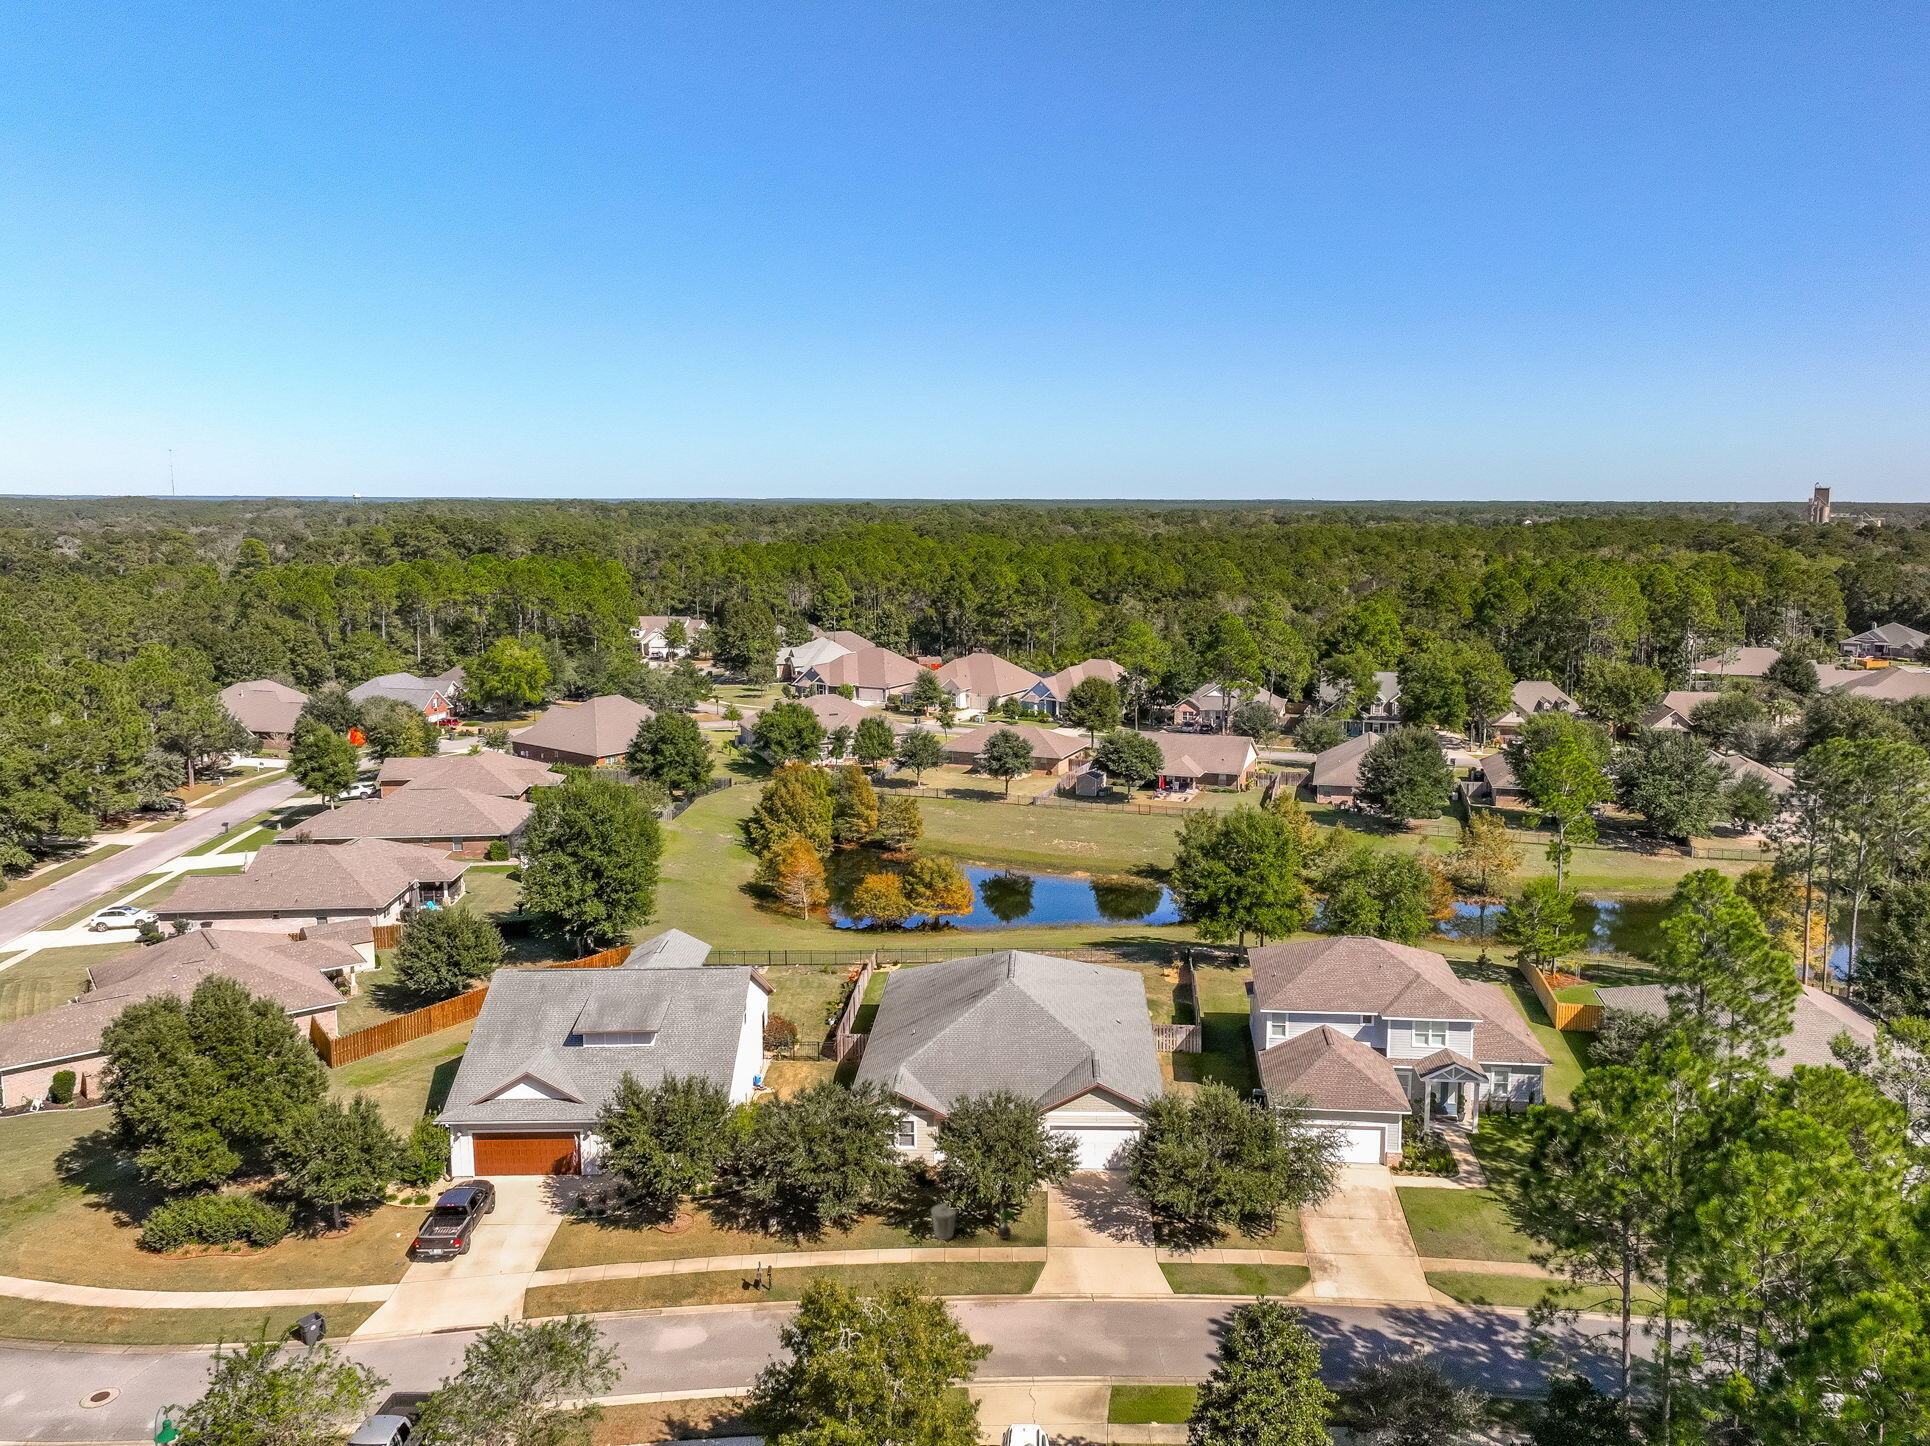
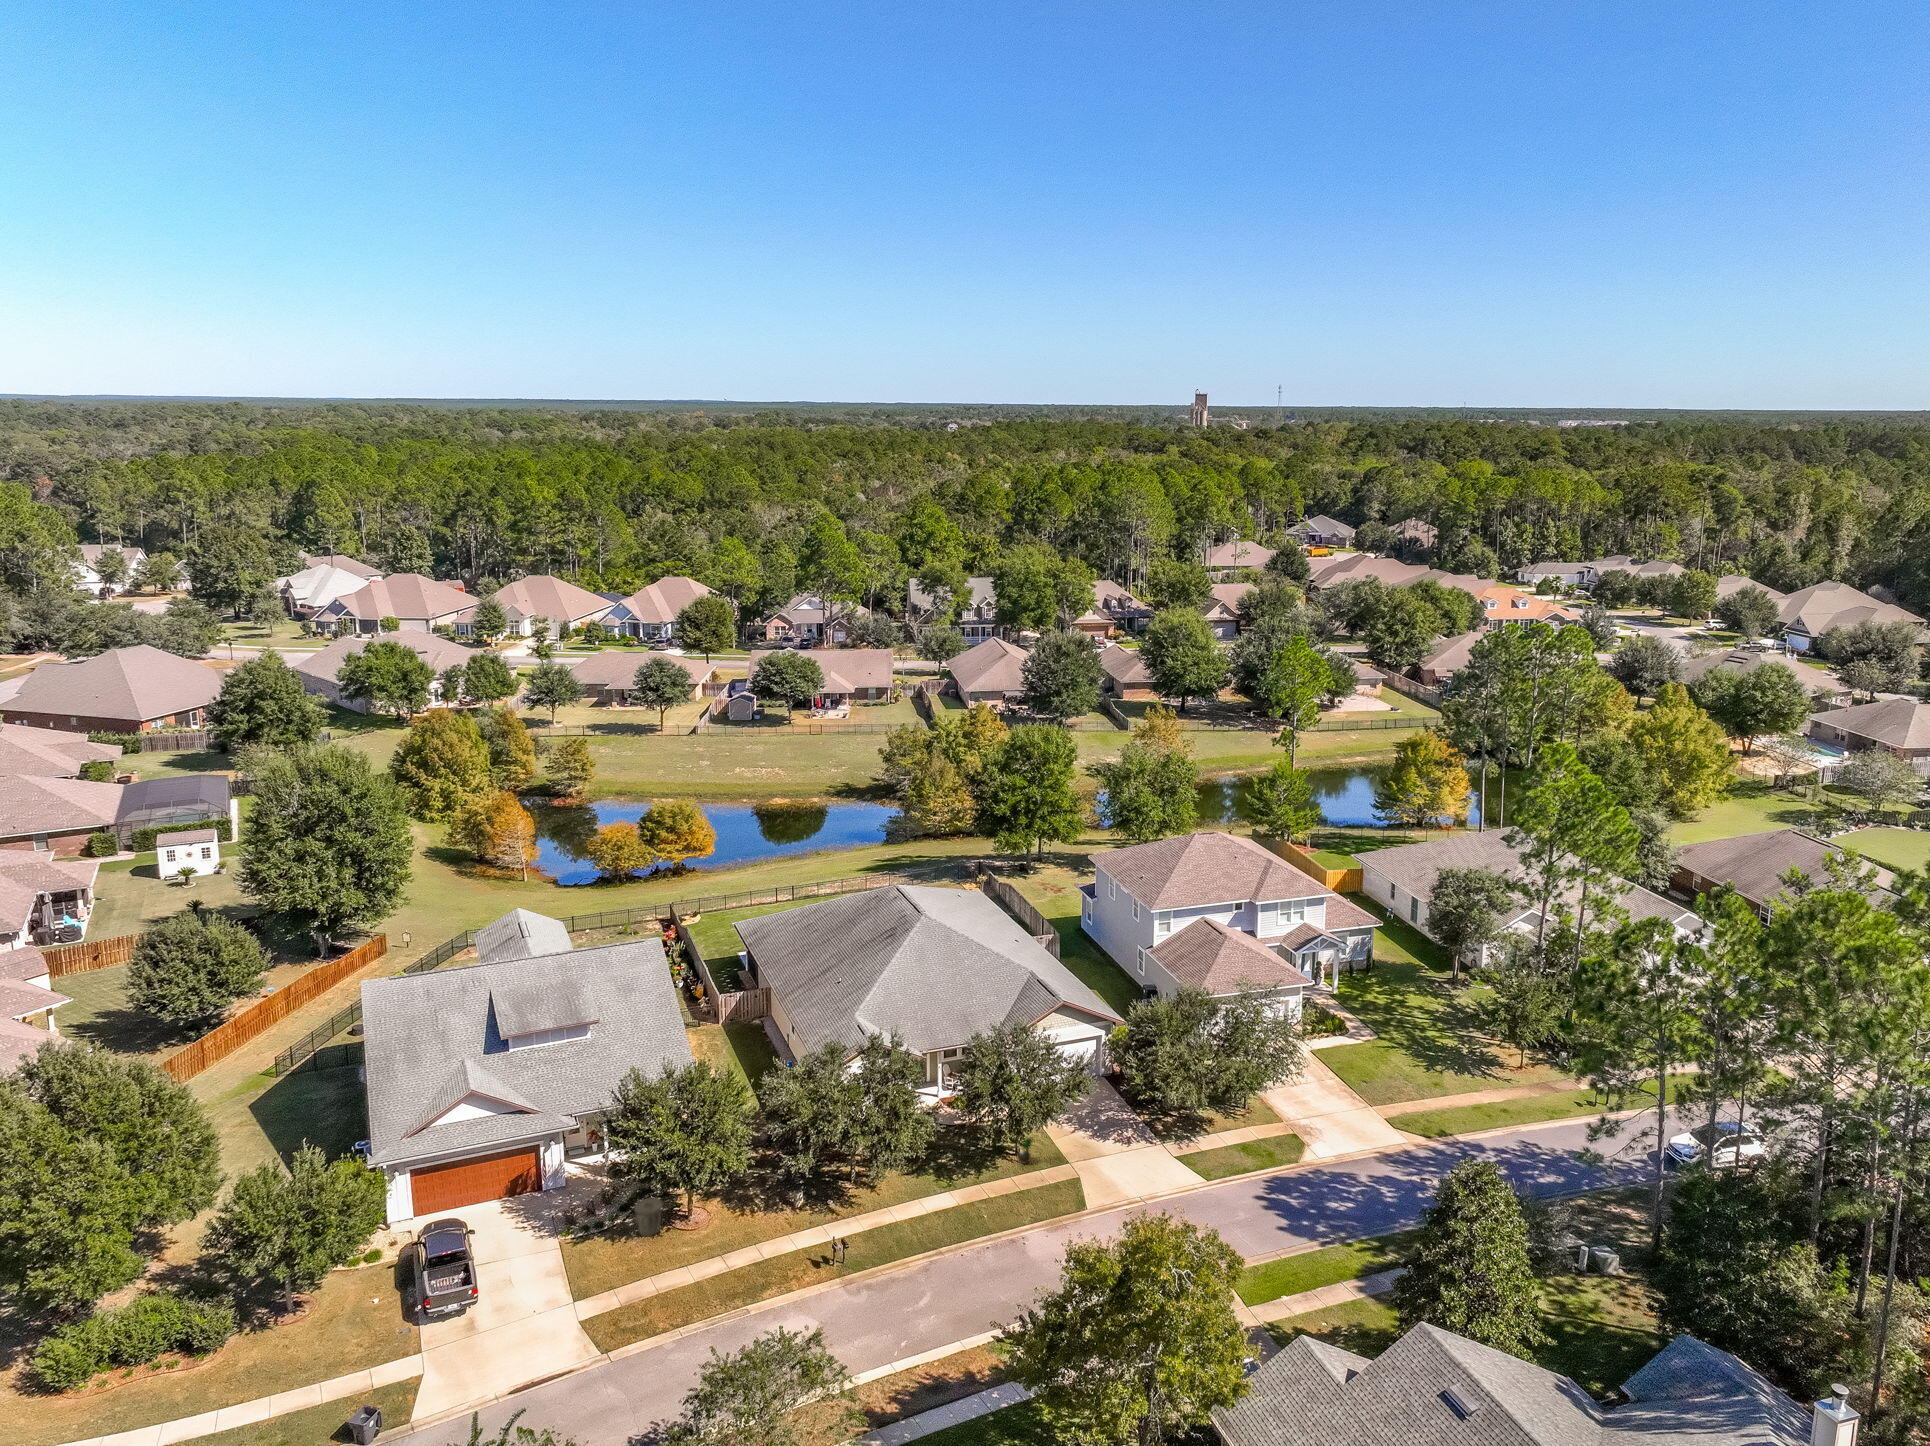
trash can: present [931,1204,957,1240] -> present [634,1198,663,1236]

